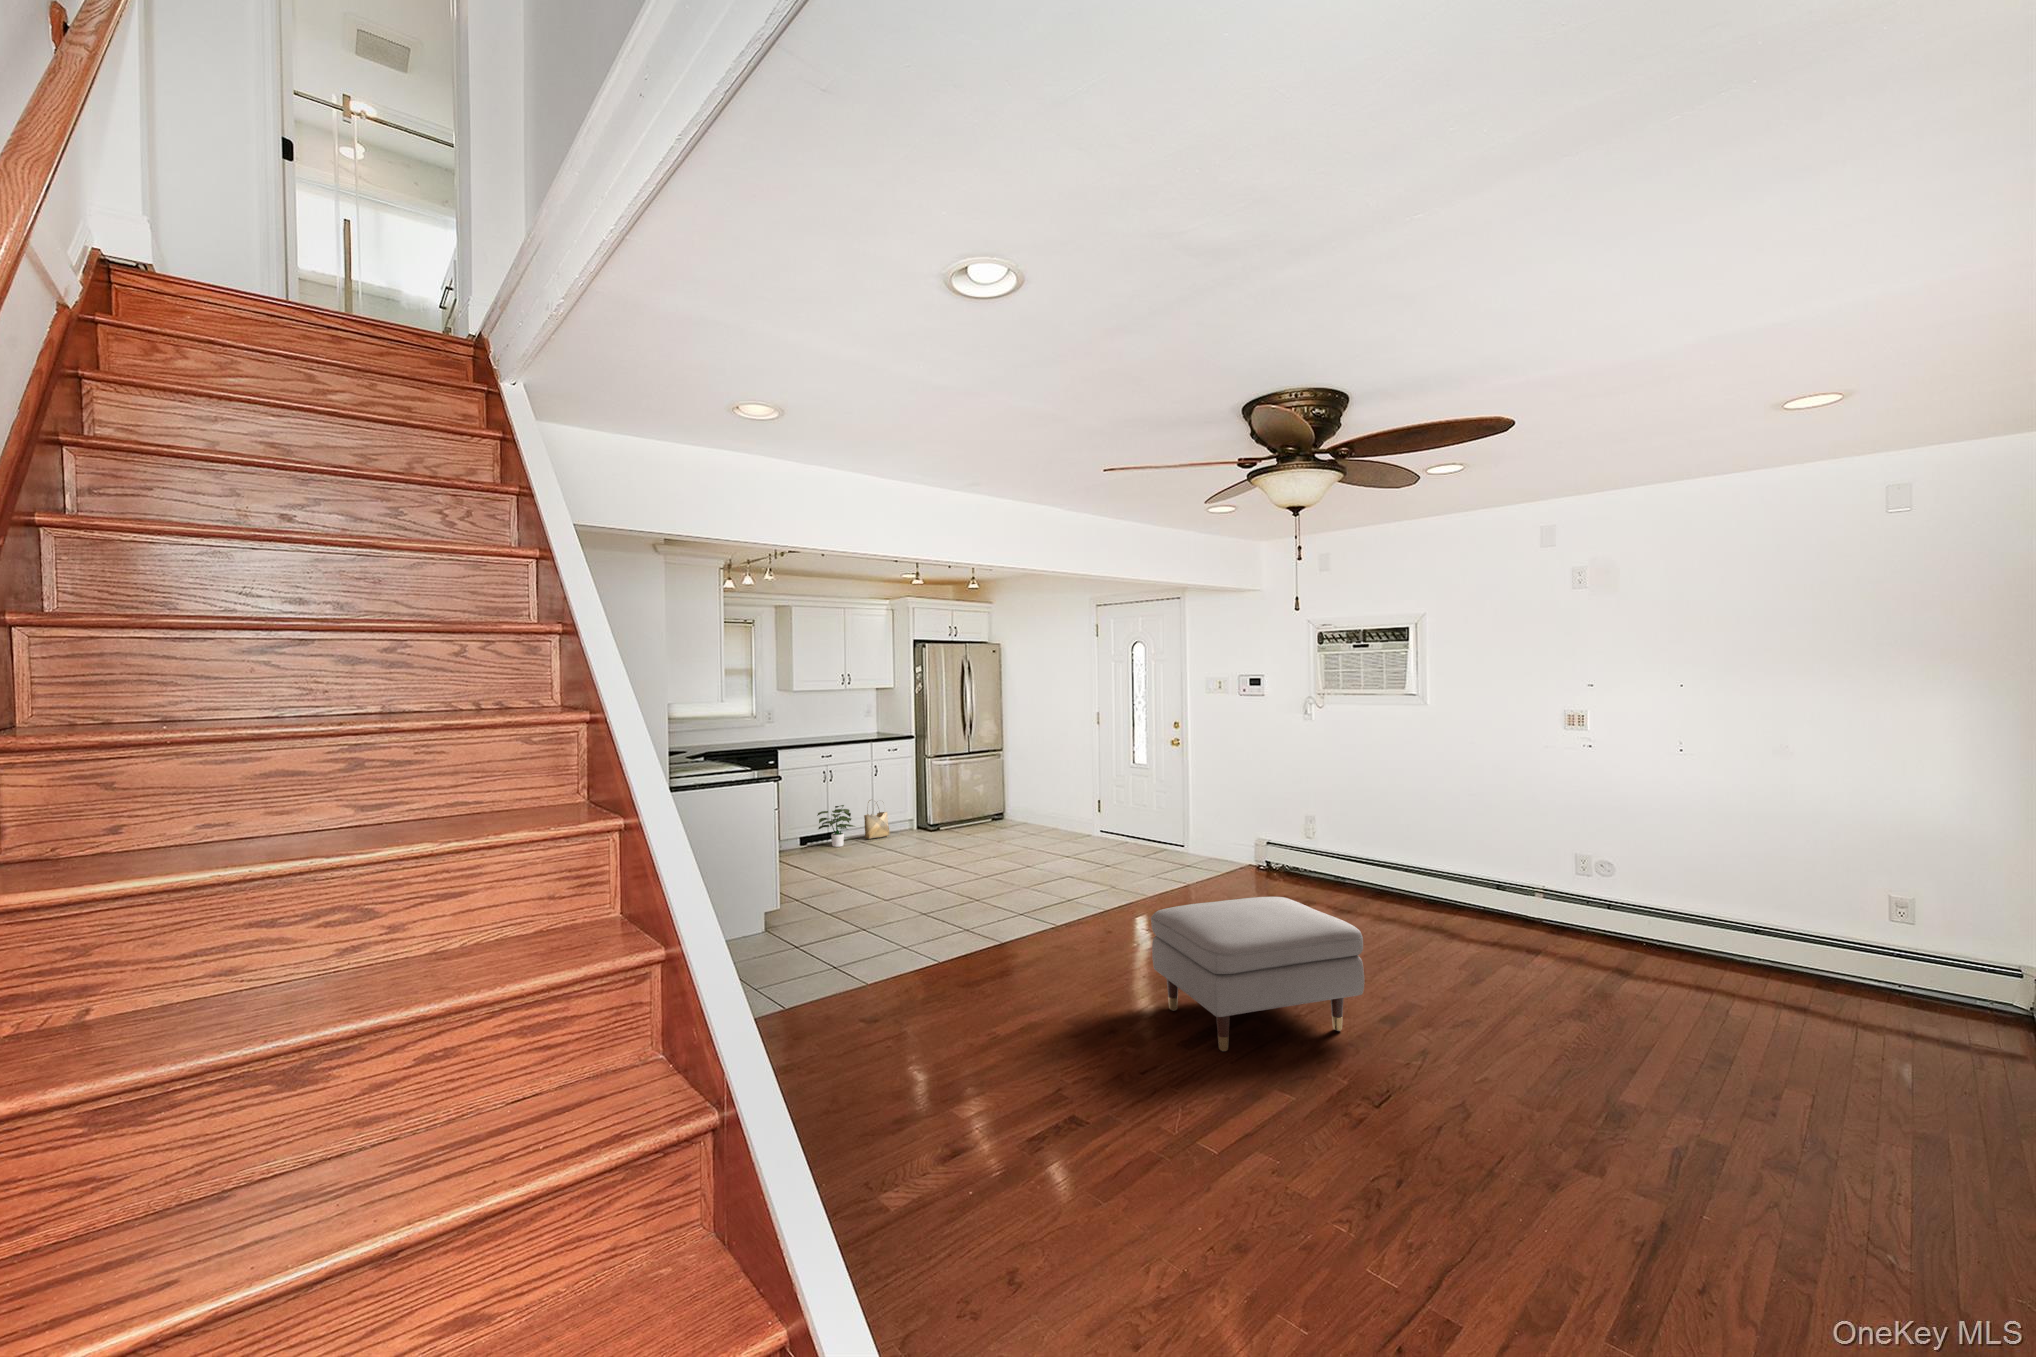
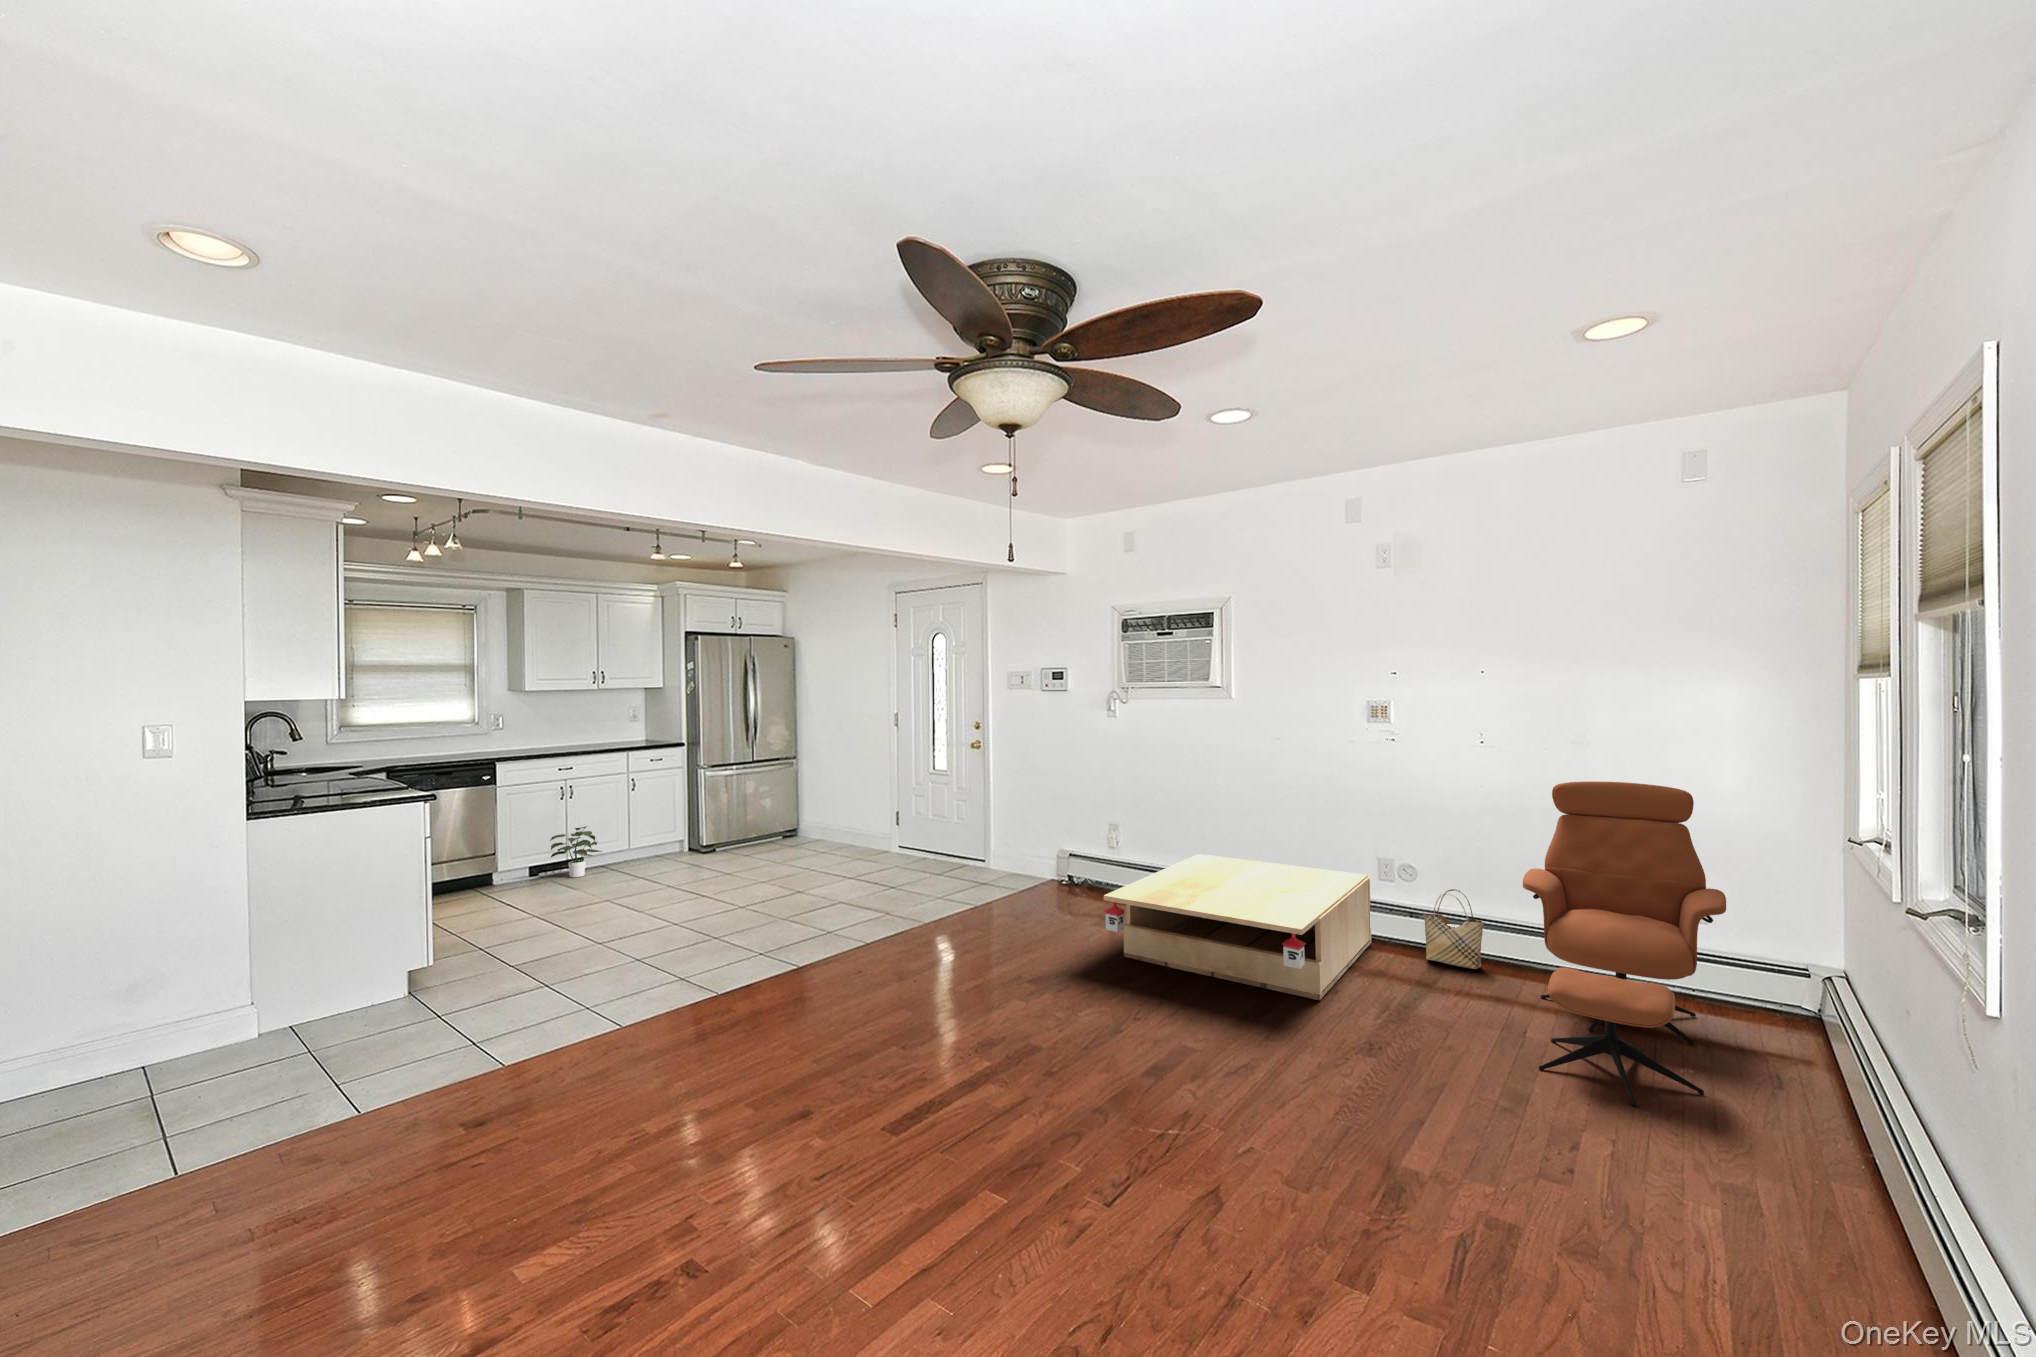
armchair: none [1720,791,1928,1069] -> present [1523,781,1726,1106]
woven basket: present [864,800,890,839] -> present [1423,889,1484,969]
coffee table: none [1315,846,1567,974] -> present [1104,854,1372,1000]
ottoman: present [1151,897,1364,1051] -> none [873,928,1132,1150]

